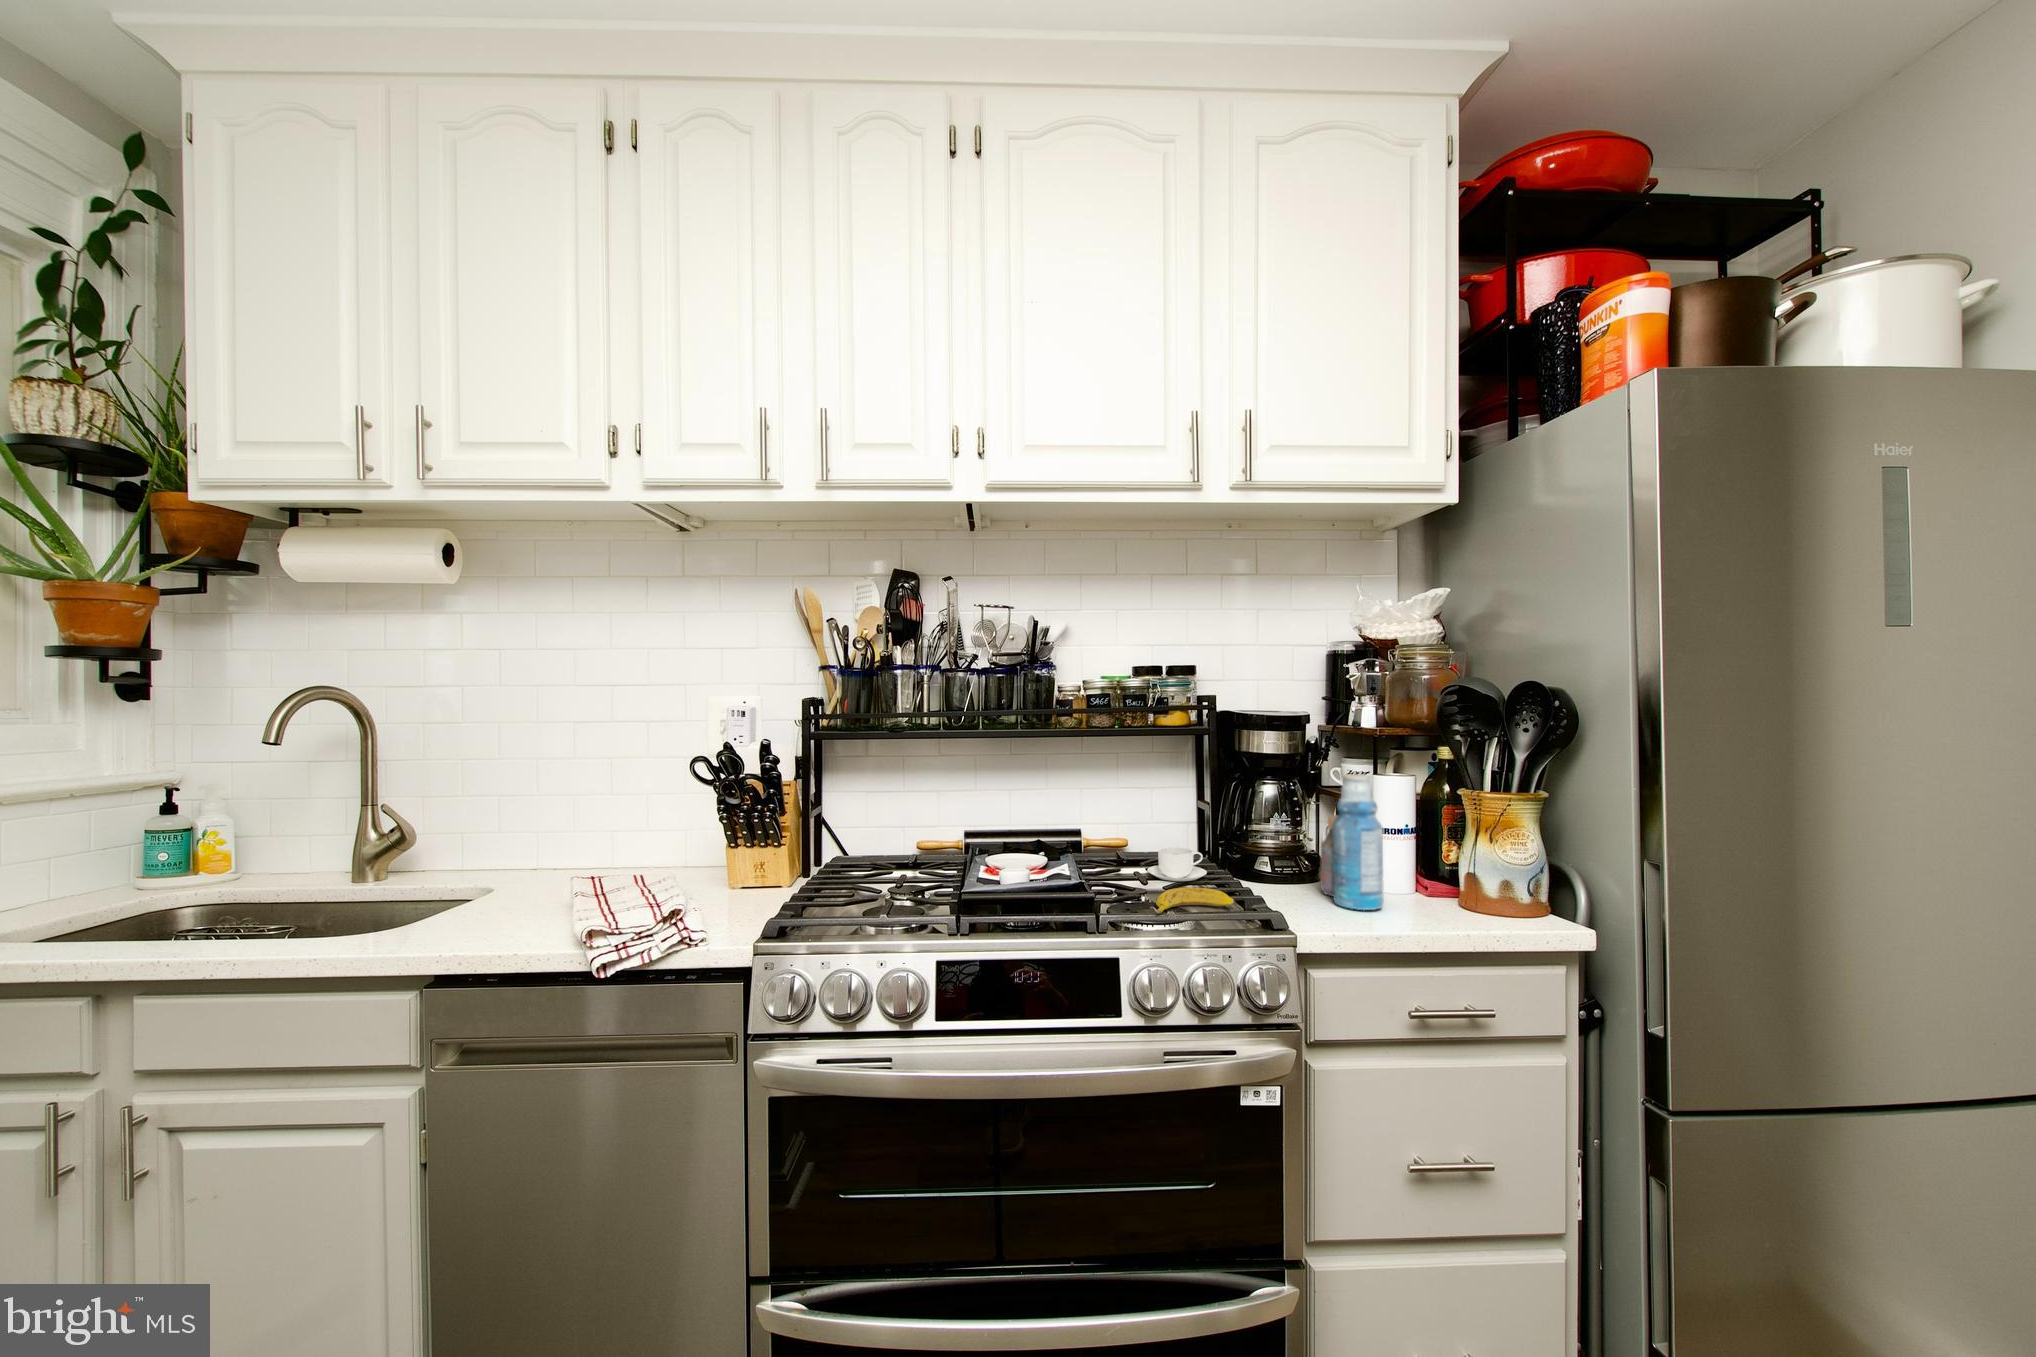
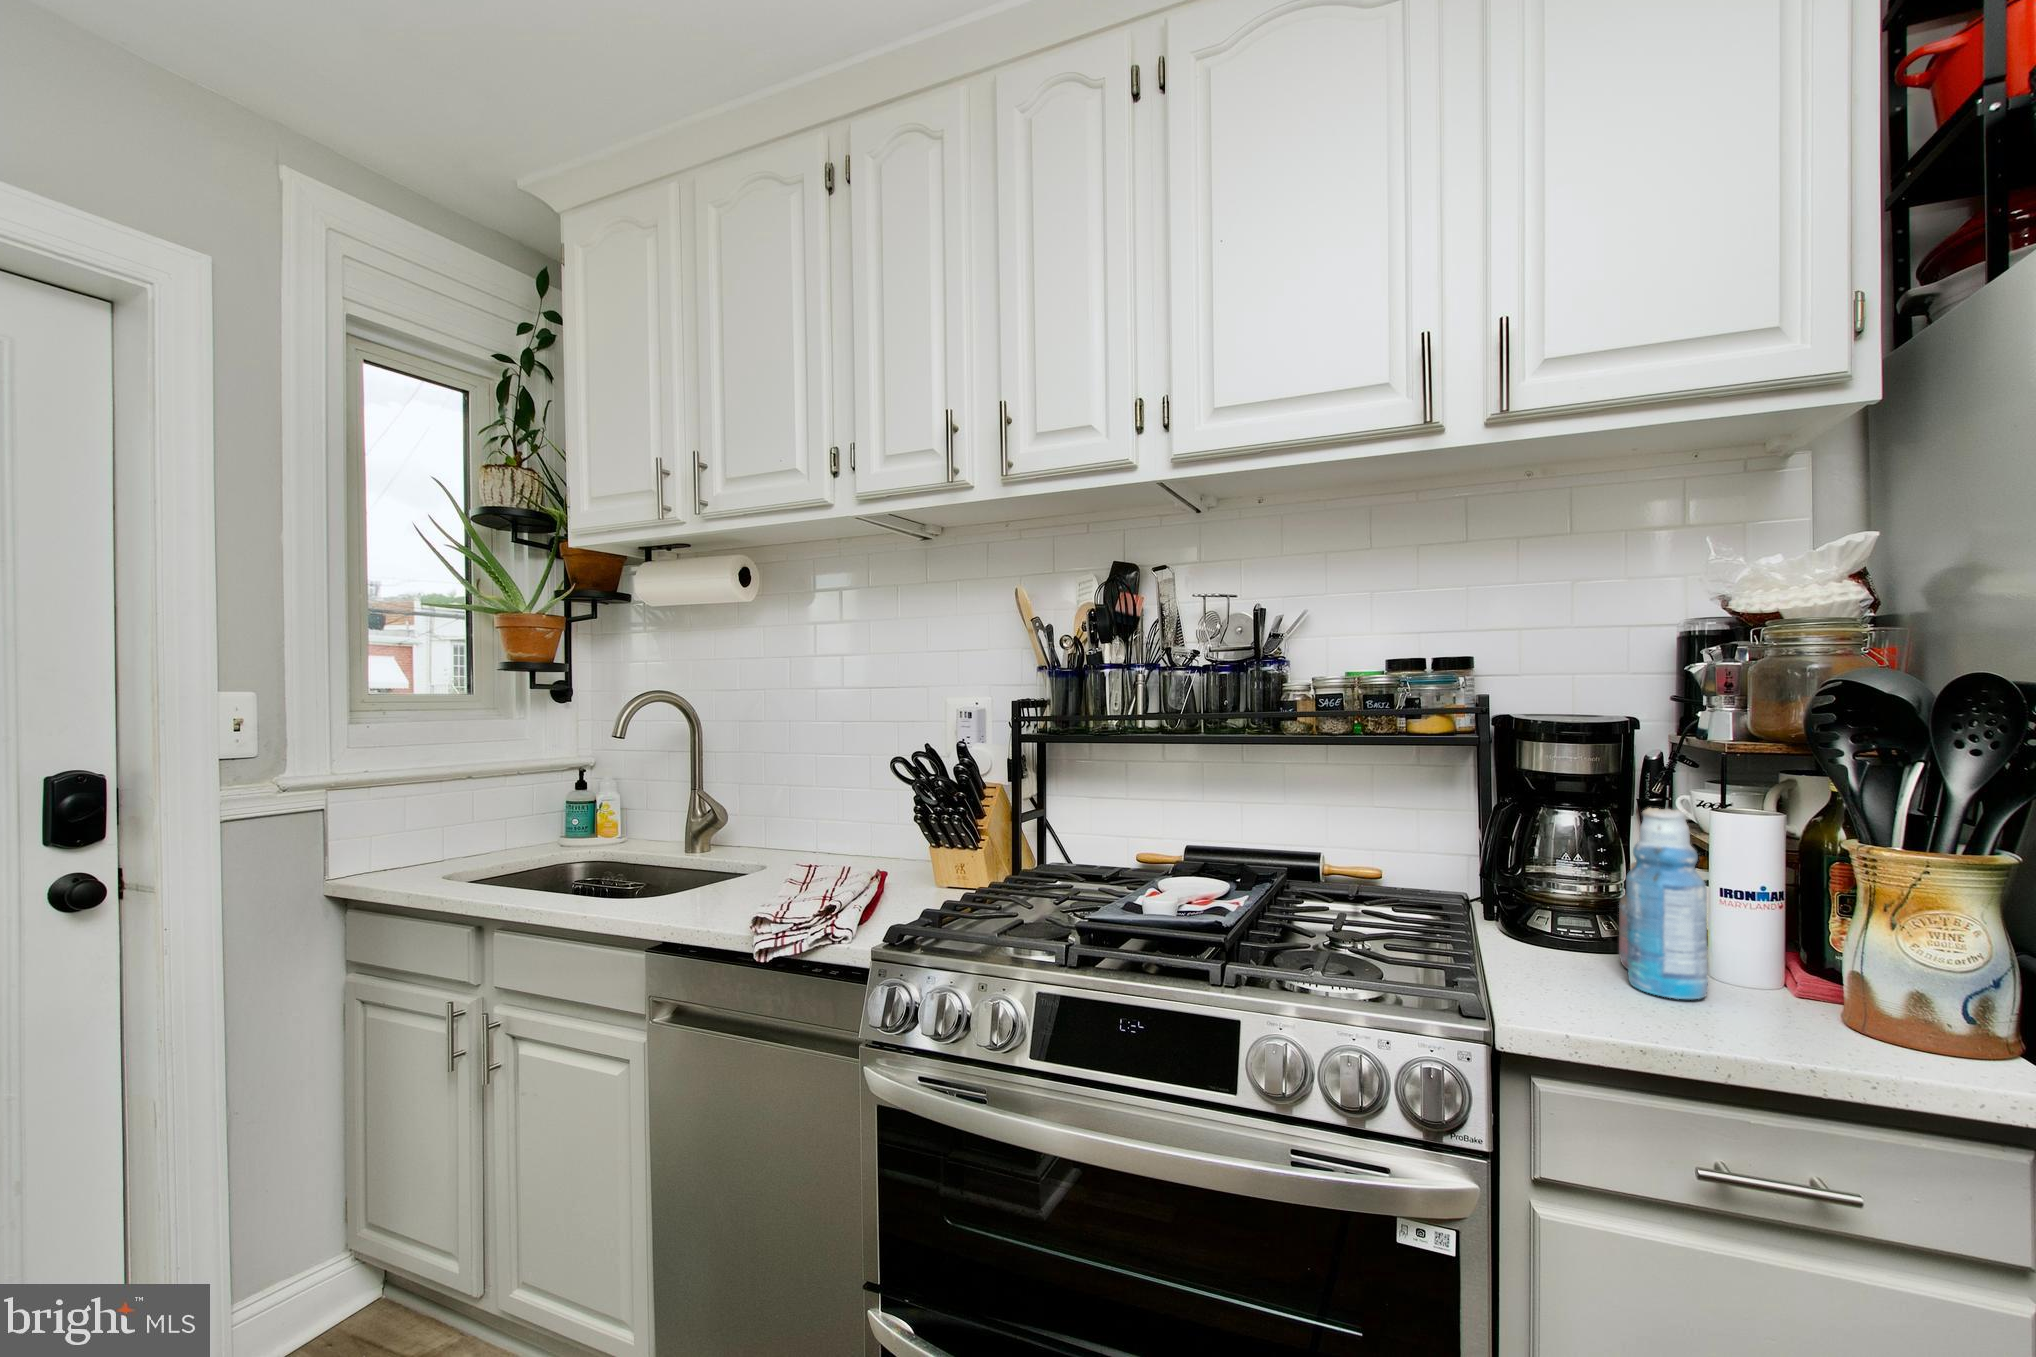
coffee cup: present [1147,847,1207,881] -> none [1381,884,1461,928]
banana: present [1150,888,1234,913] -> none [1340,937,1464,966]

